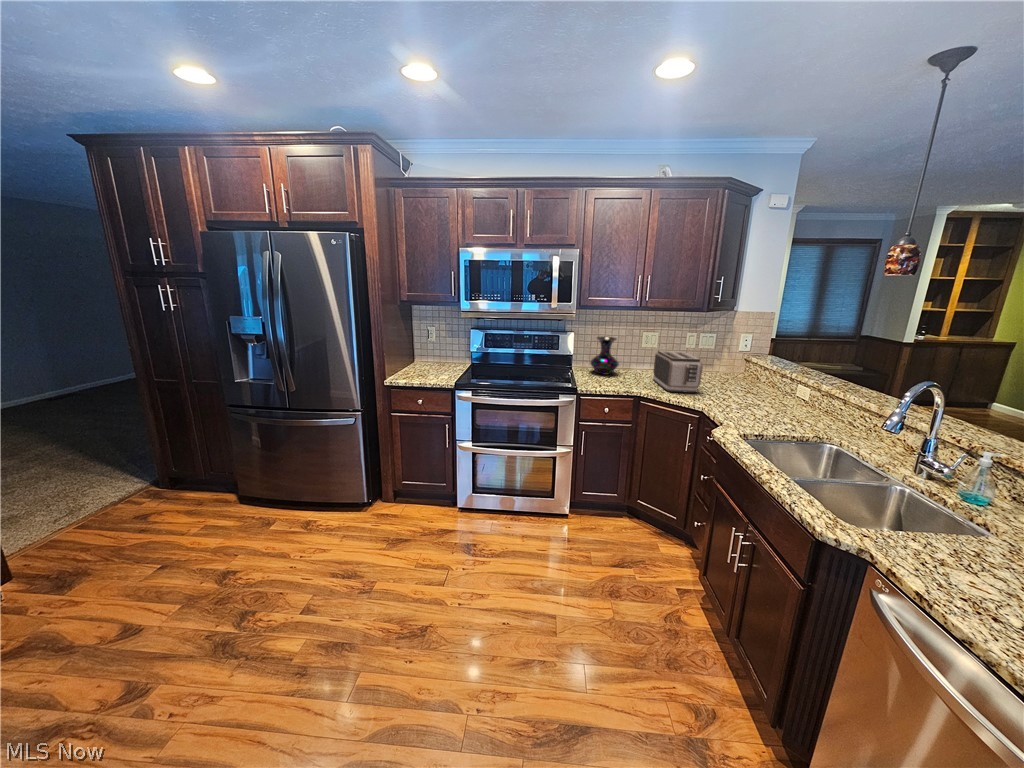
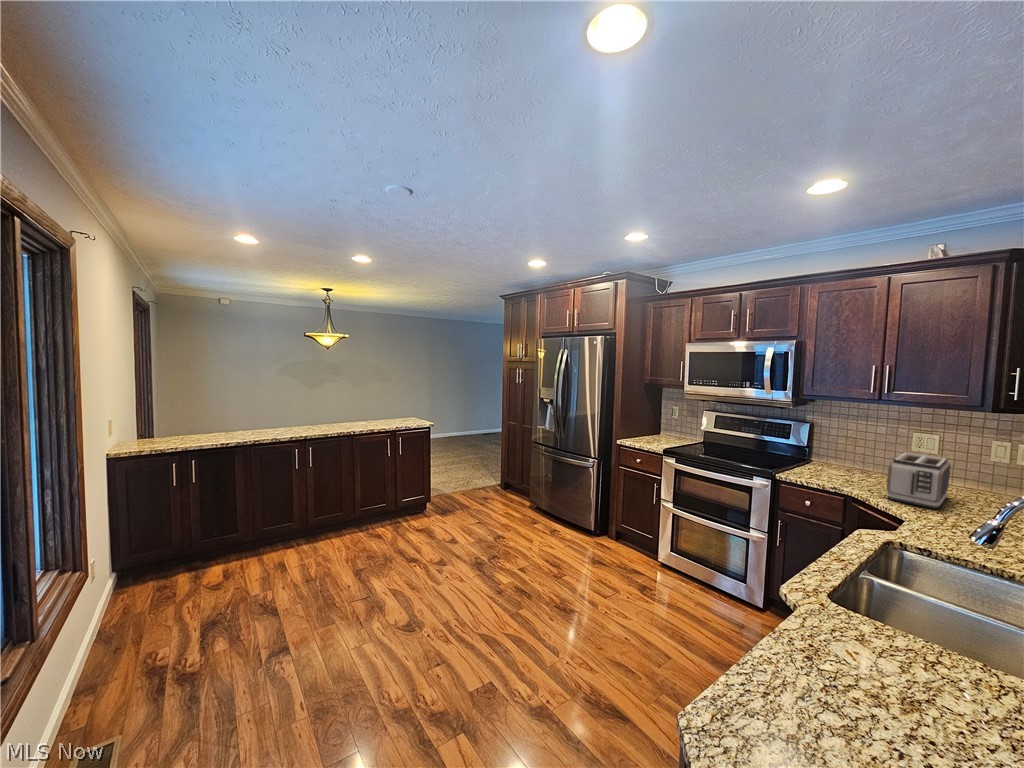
vase: present [590,337,619,375] -> none [818,429,859,472]

